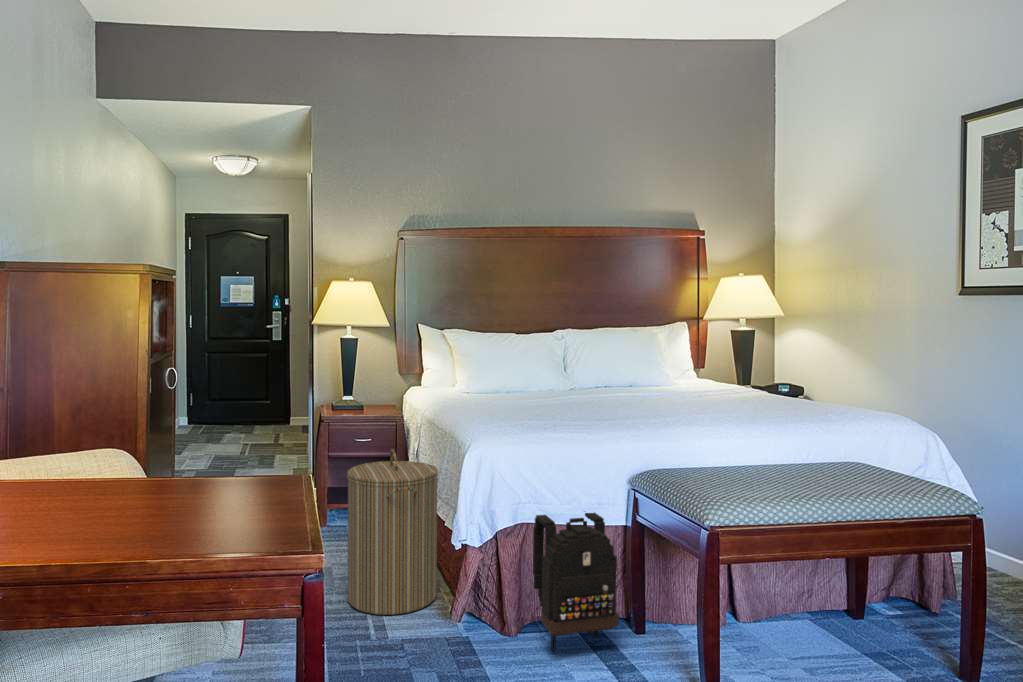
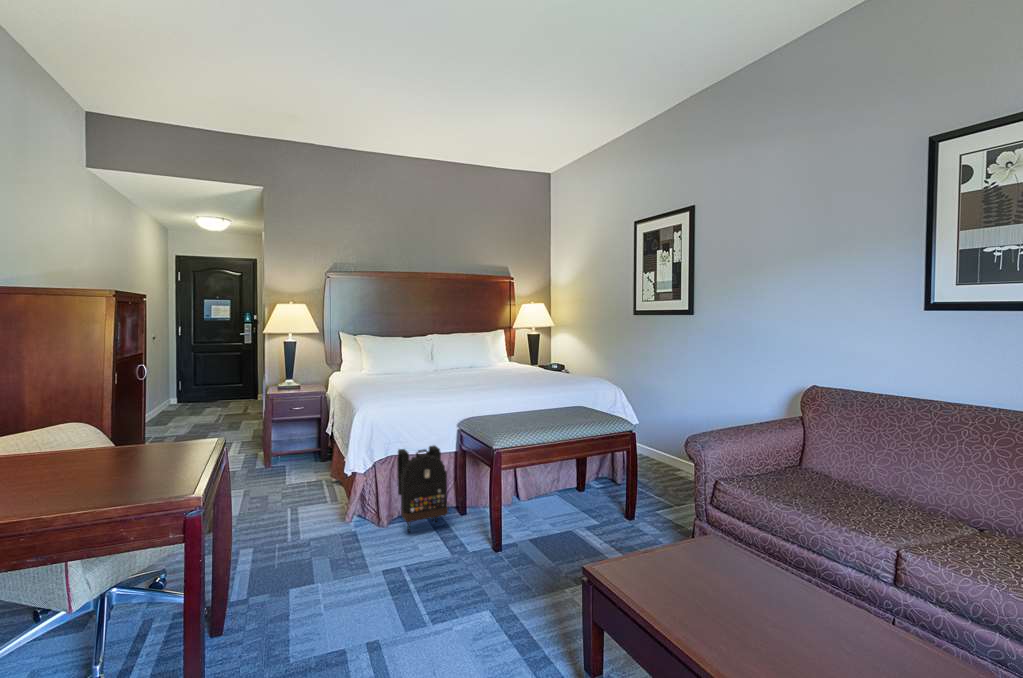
laundry hamper: present [347,449,438,615] -> none [278,412,340,519]

